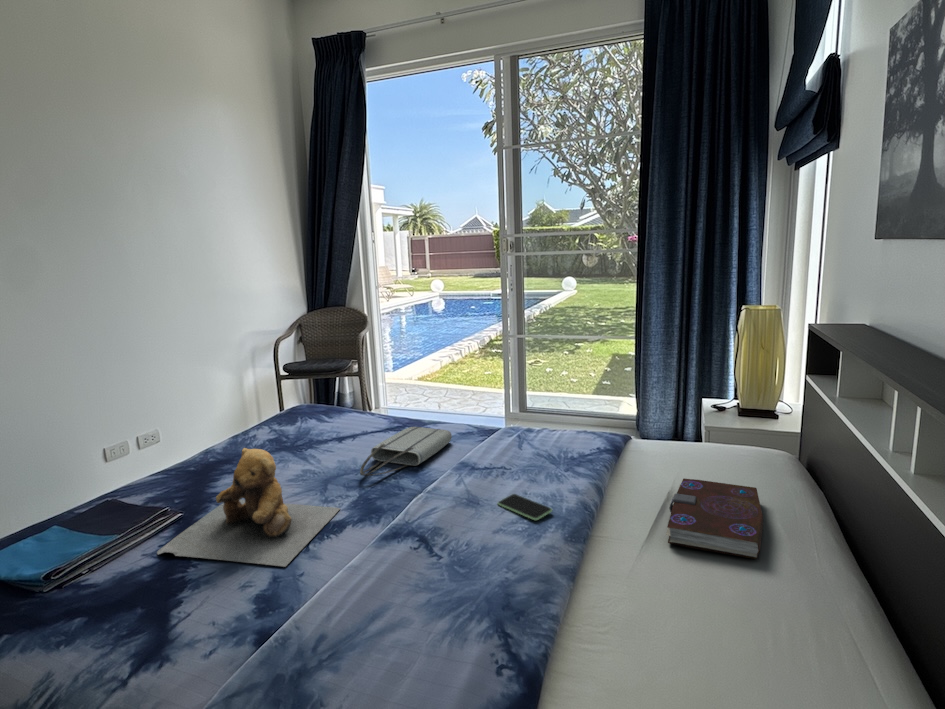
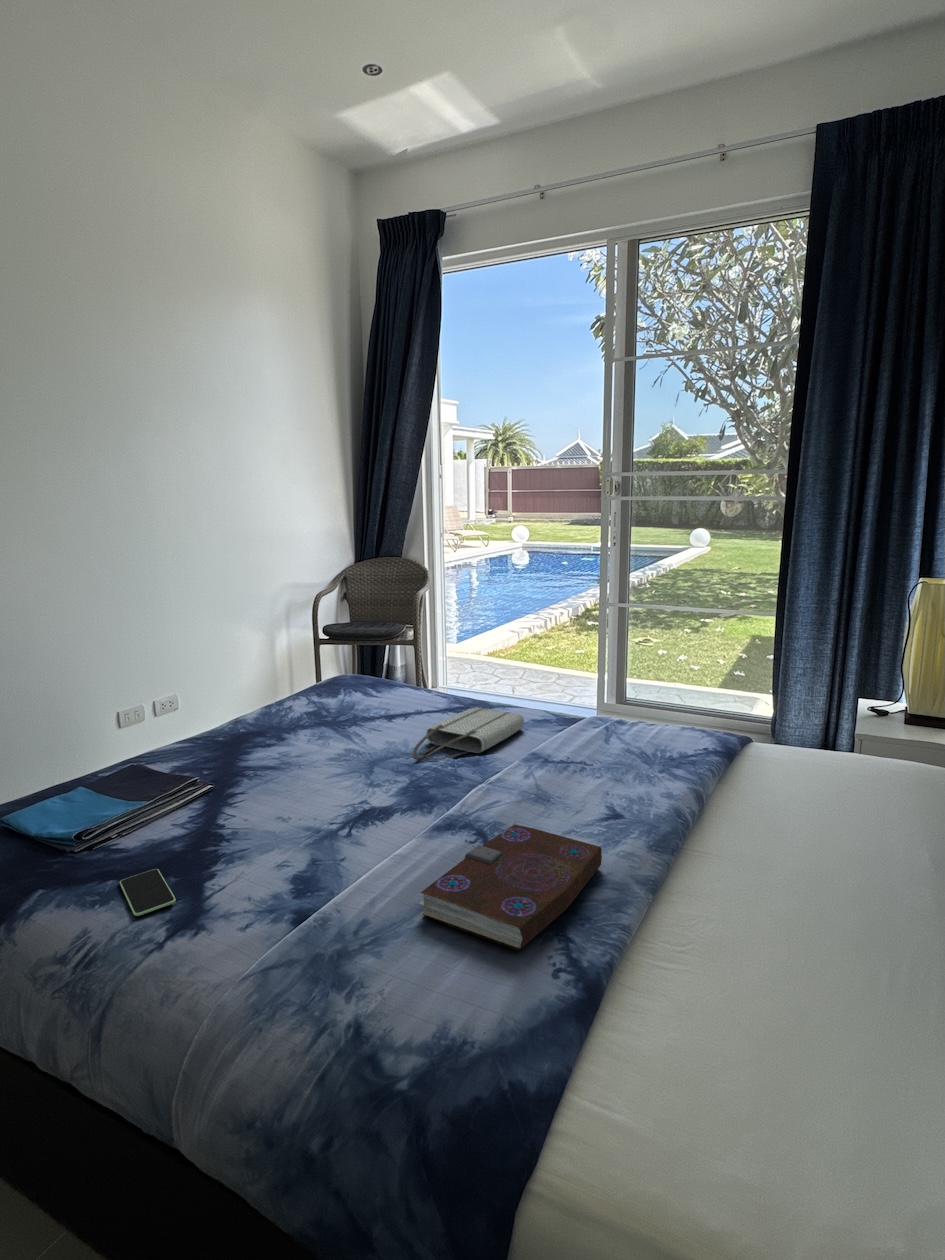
teddy bear: present [157,448,340,567] -> none [187,715,388,850]
book: present [666,478,763,559] -> present [419,824,602,950]
smartphone: present [498,494,552,520] -> present [120,869,176,916]

